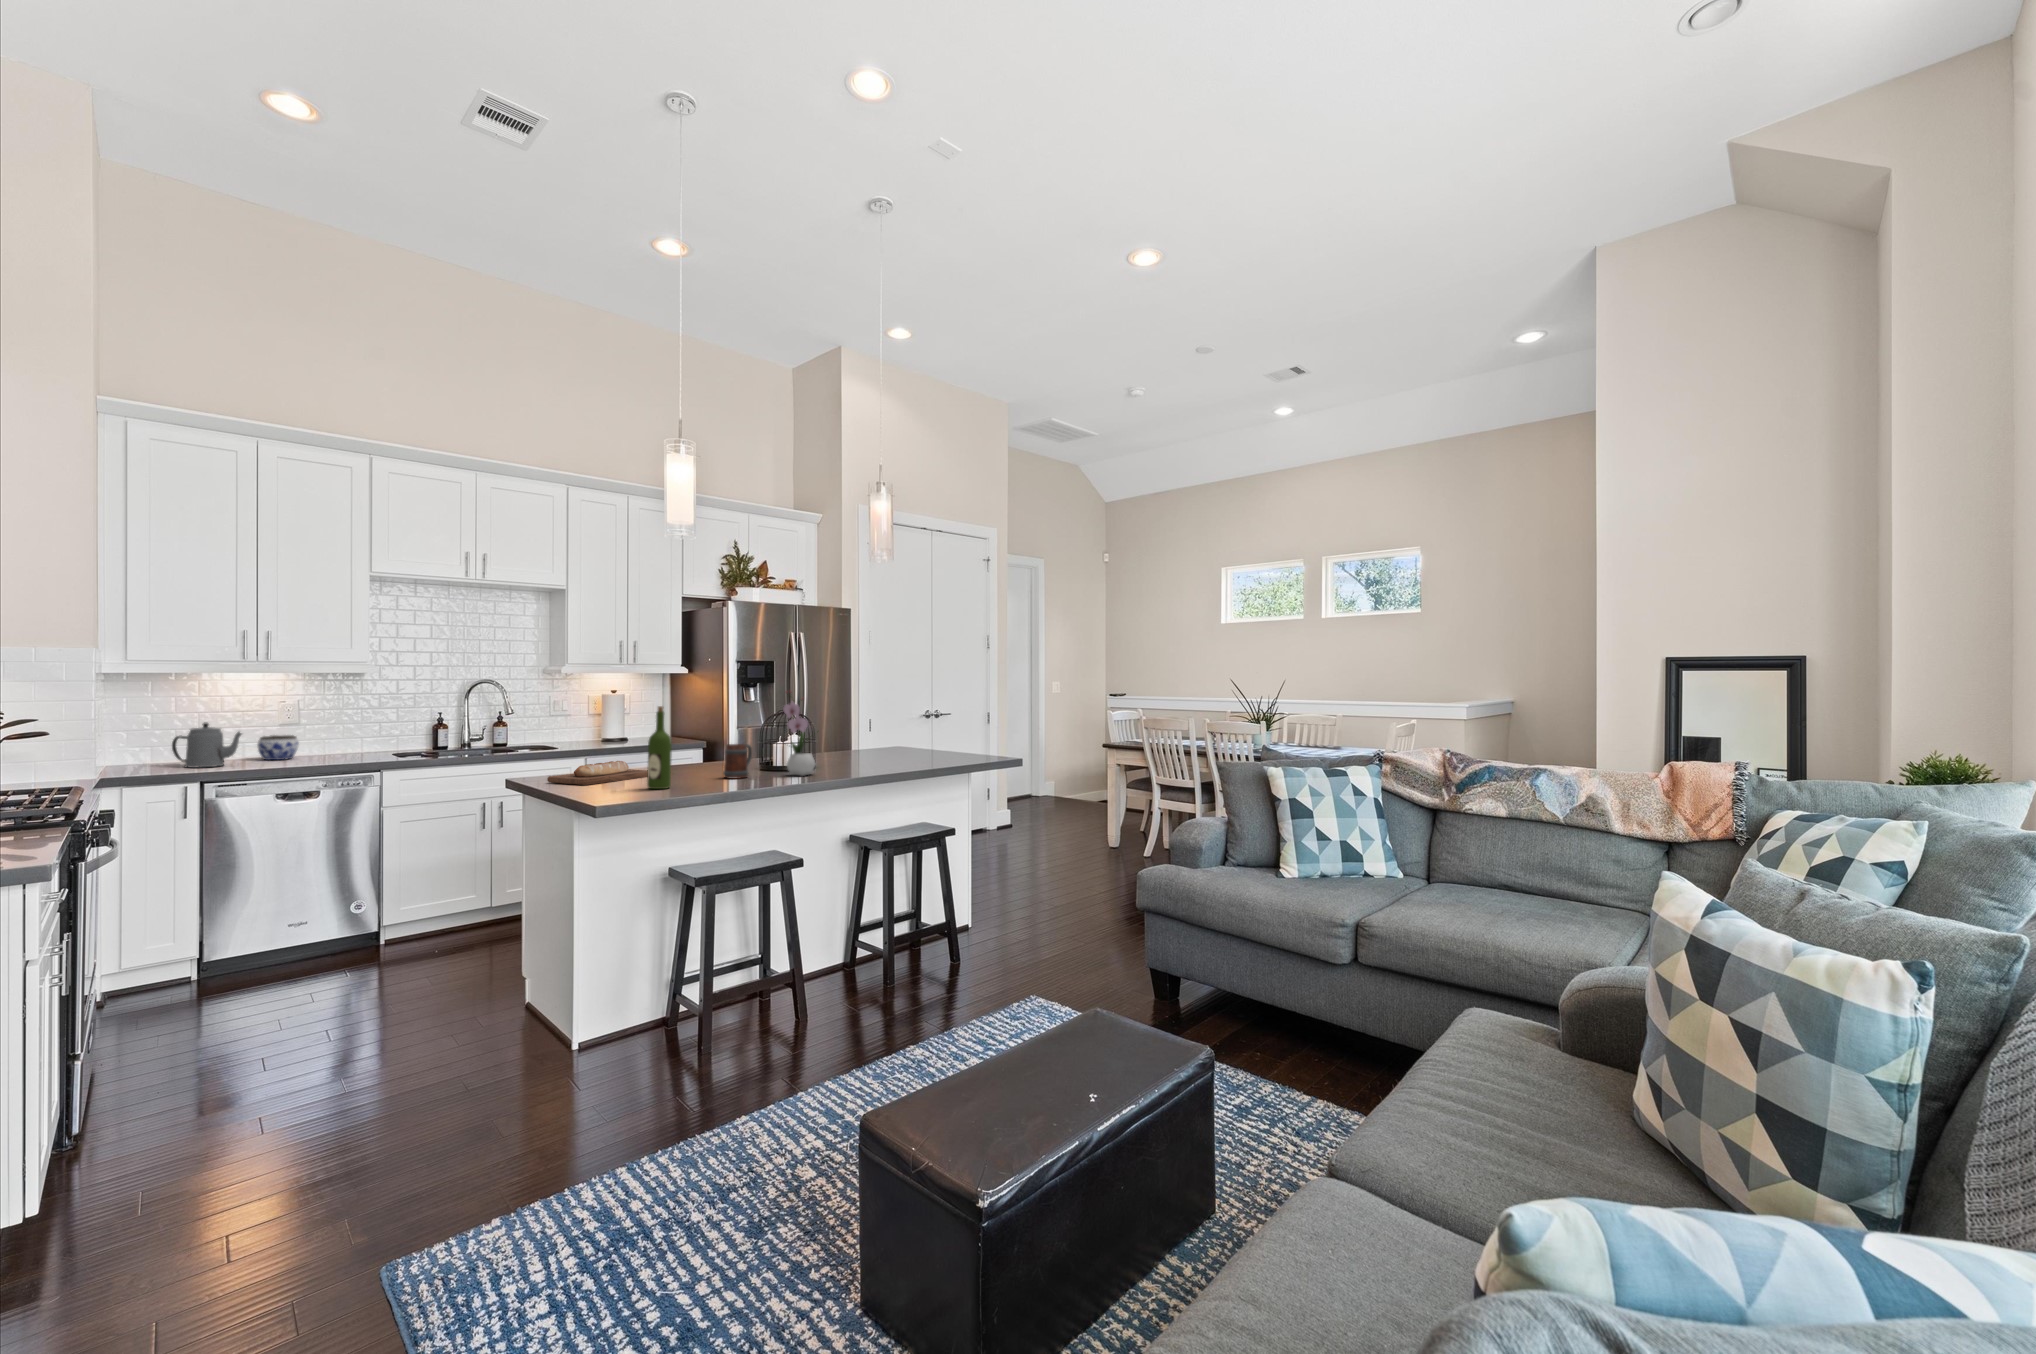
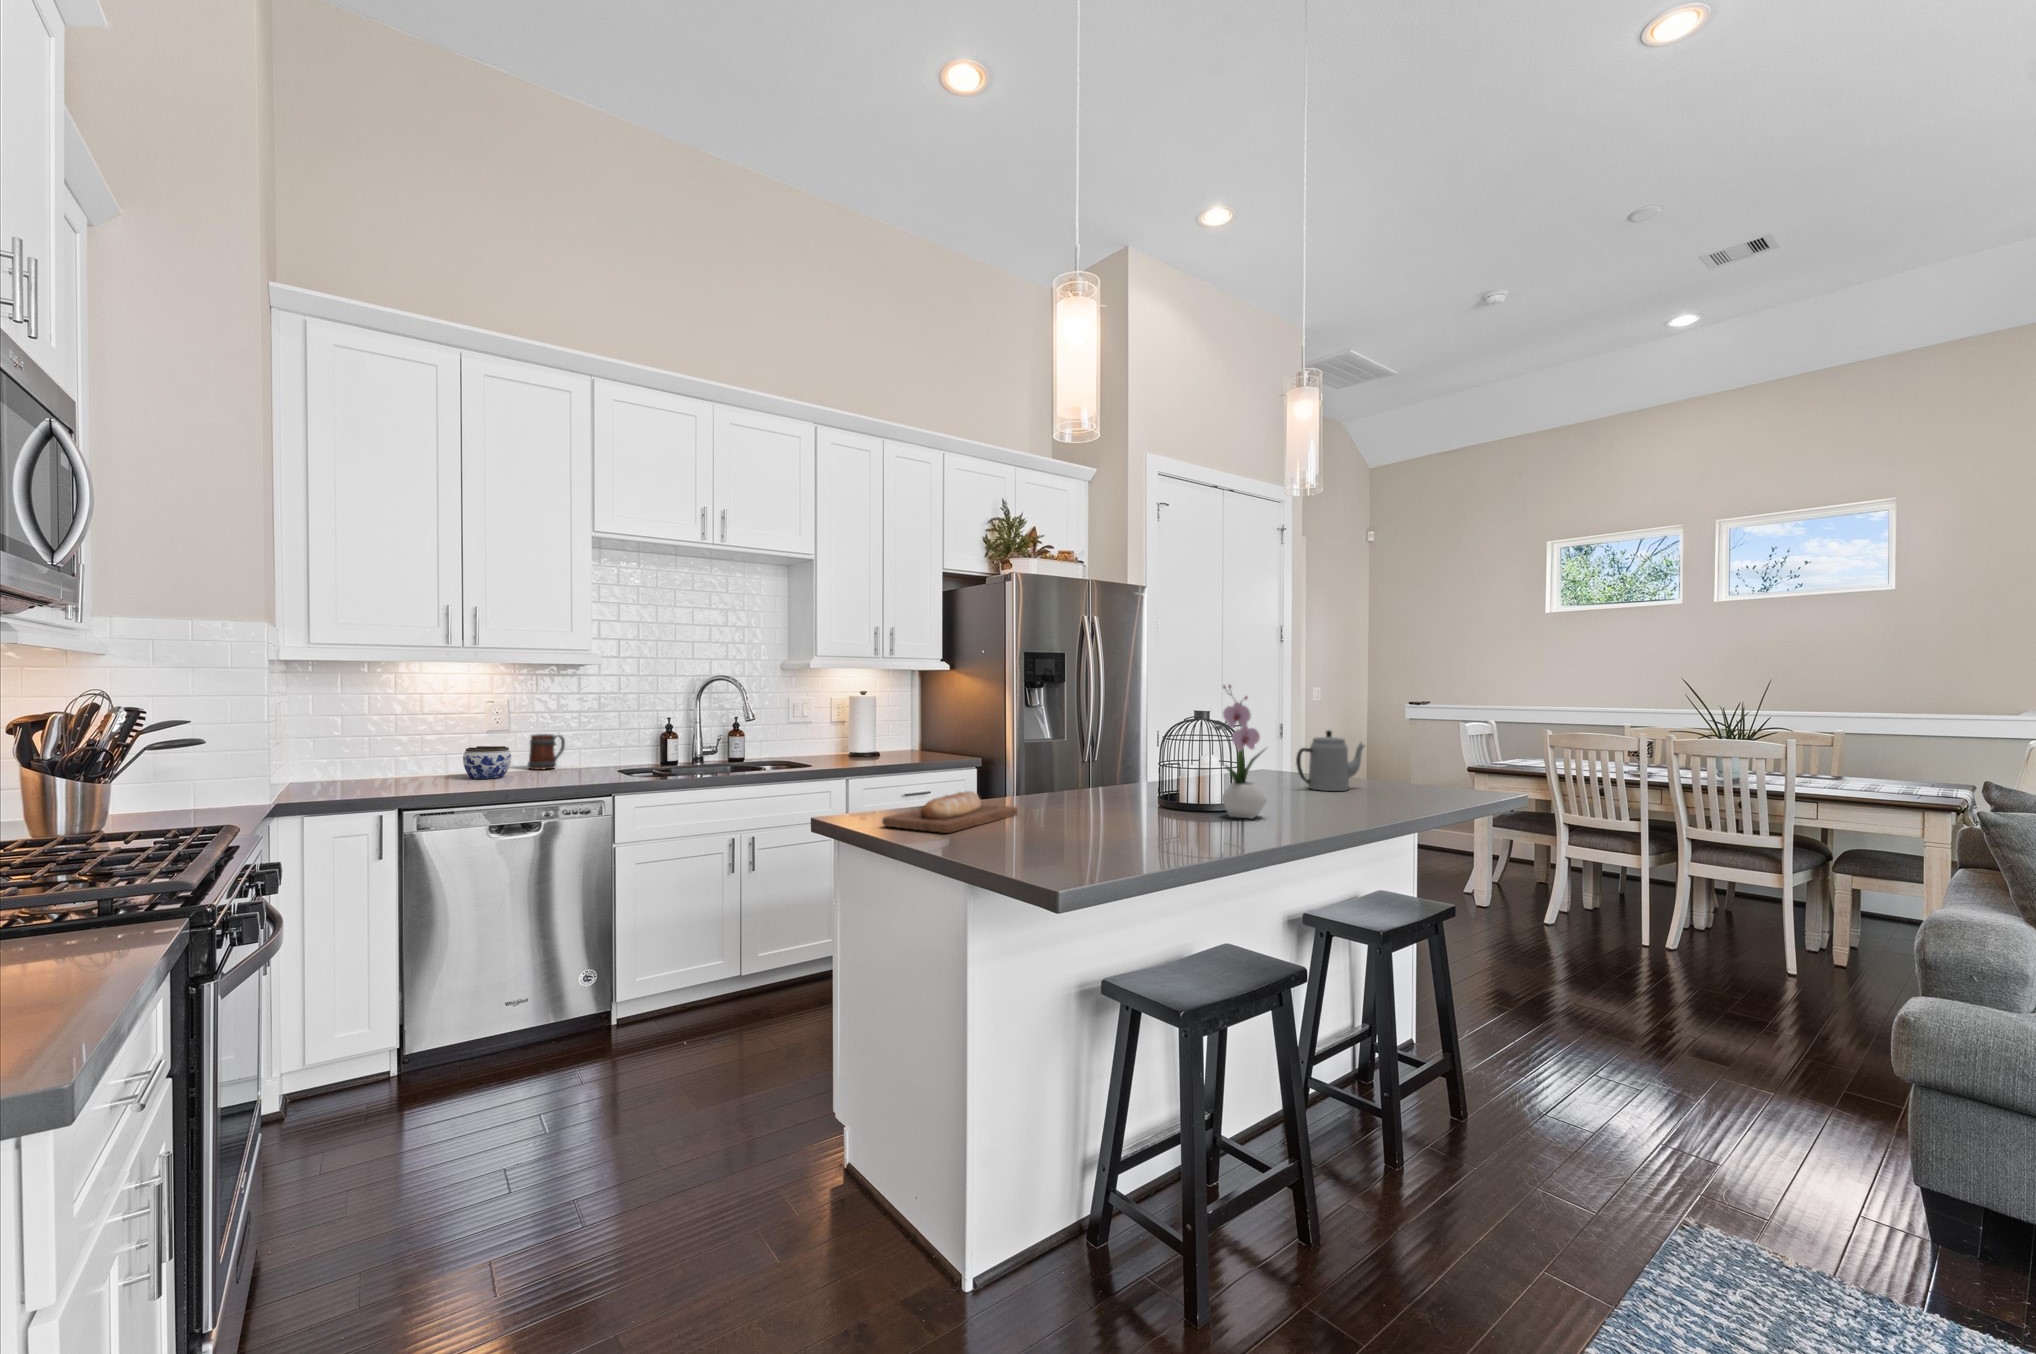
wine bottle: present [647,706,672,789] -> none [1060,708,1096,846]
teapot: present [172,723,242,768] -> present [1296,730,1364,791]
mug: present [723,744,752,779] -> present [528,734,565,770]

